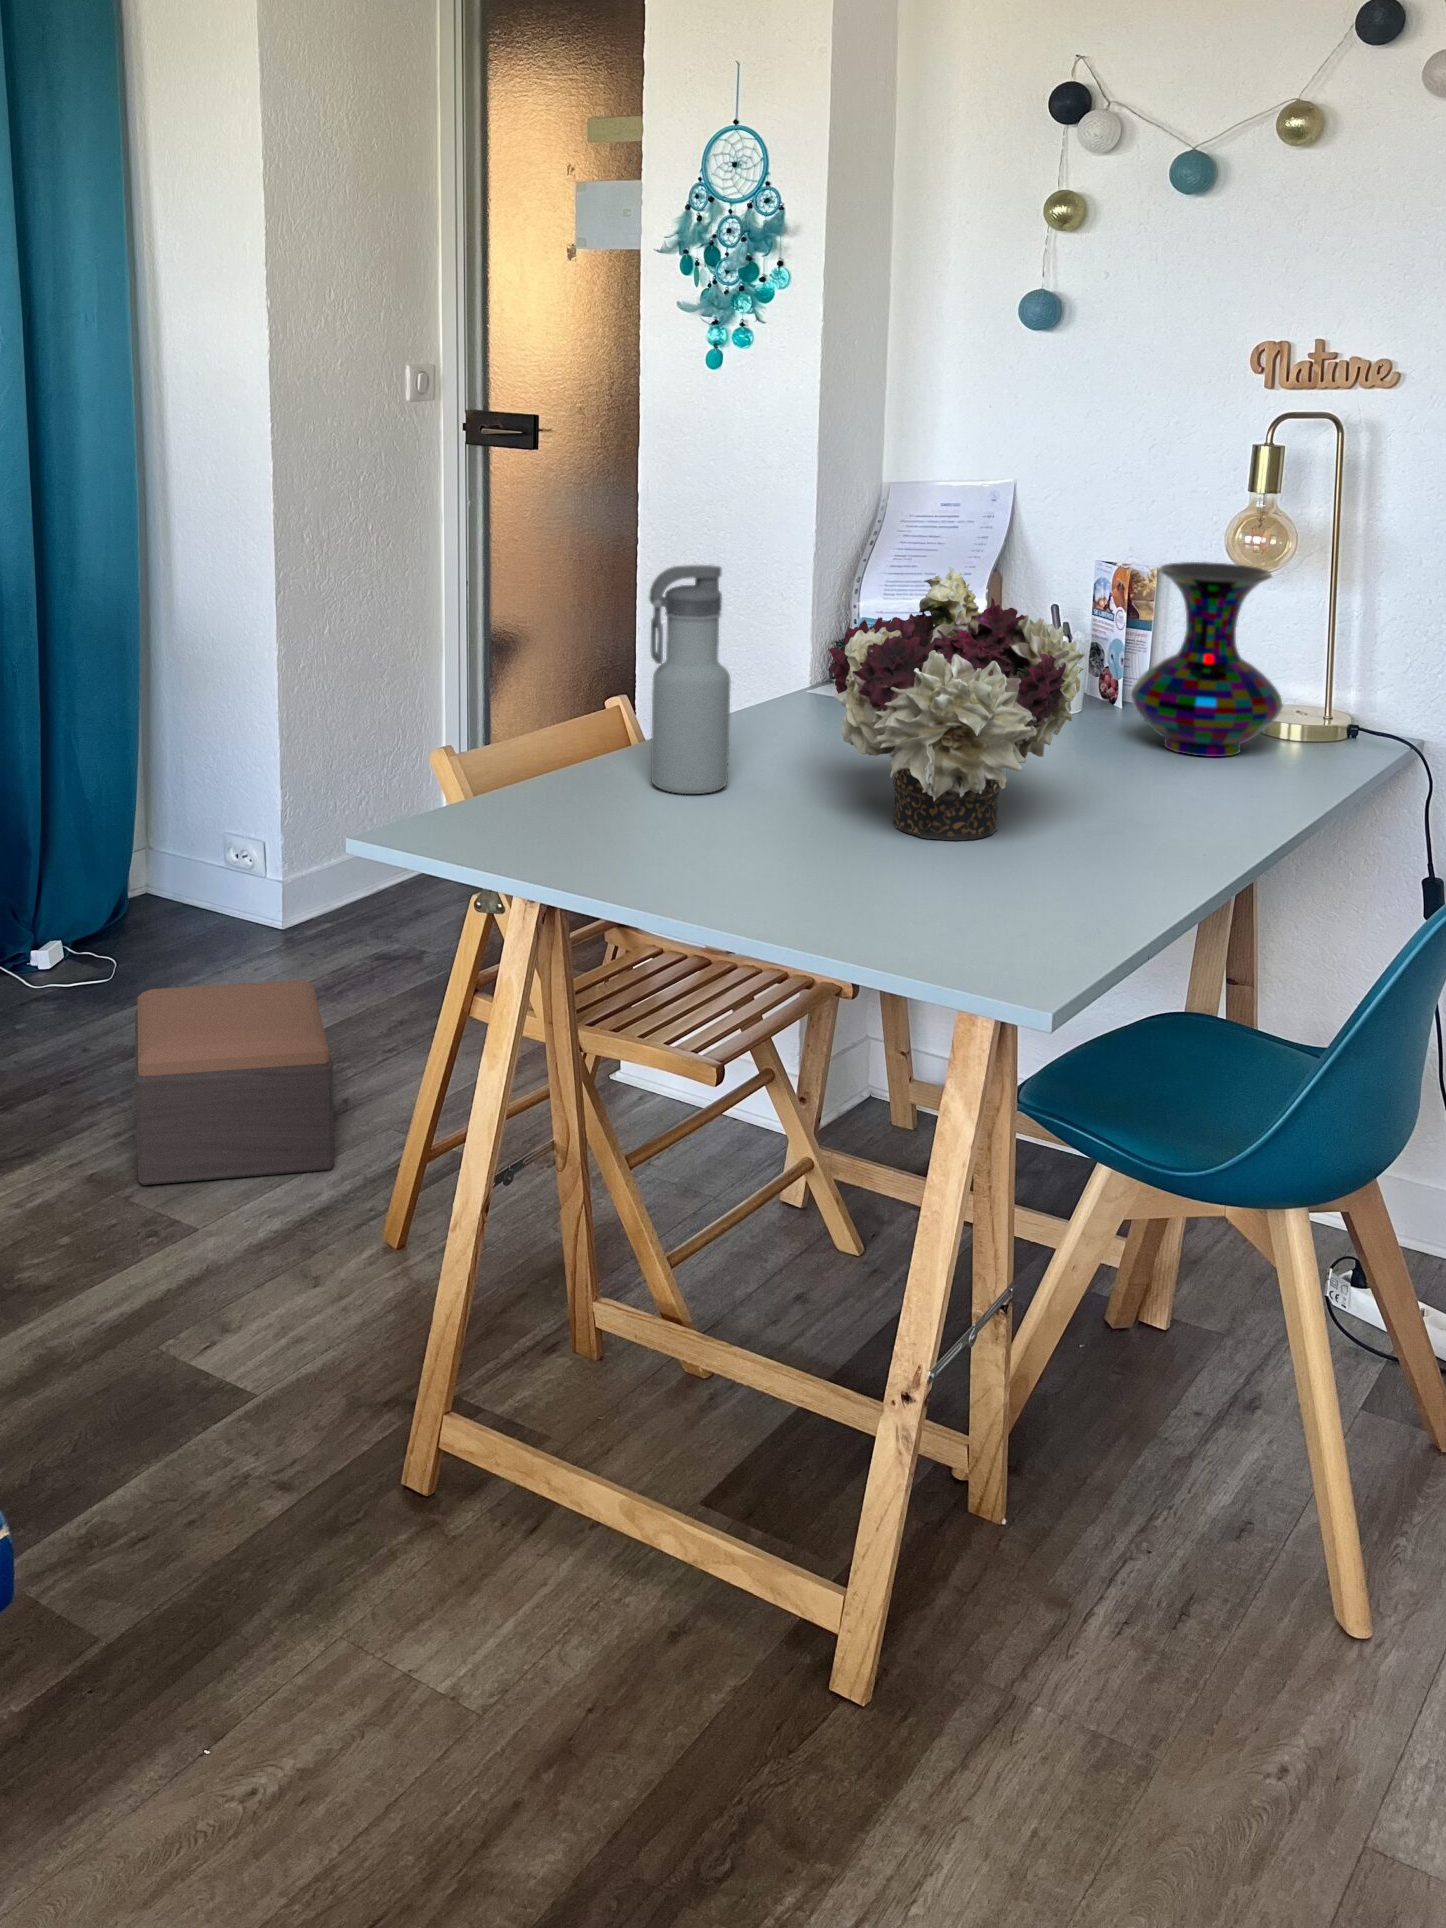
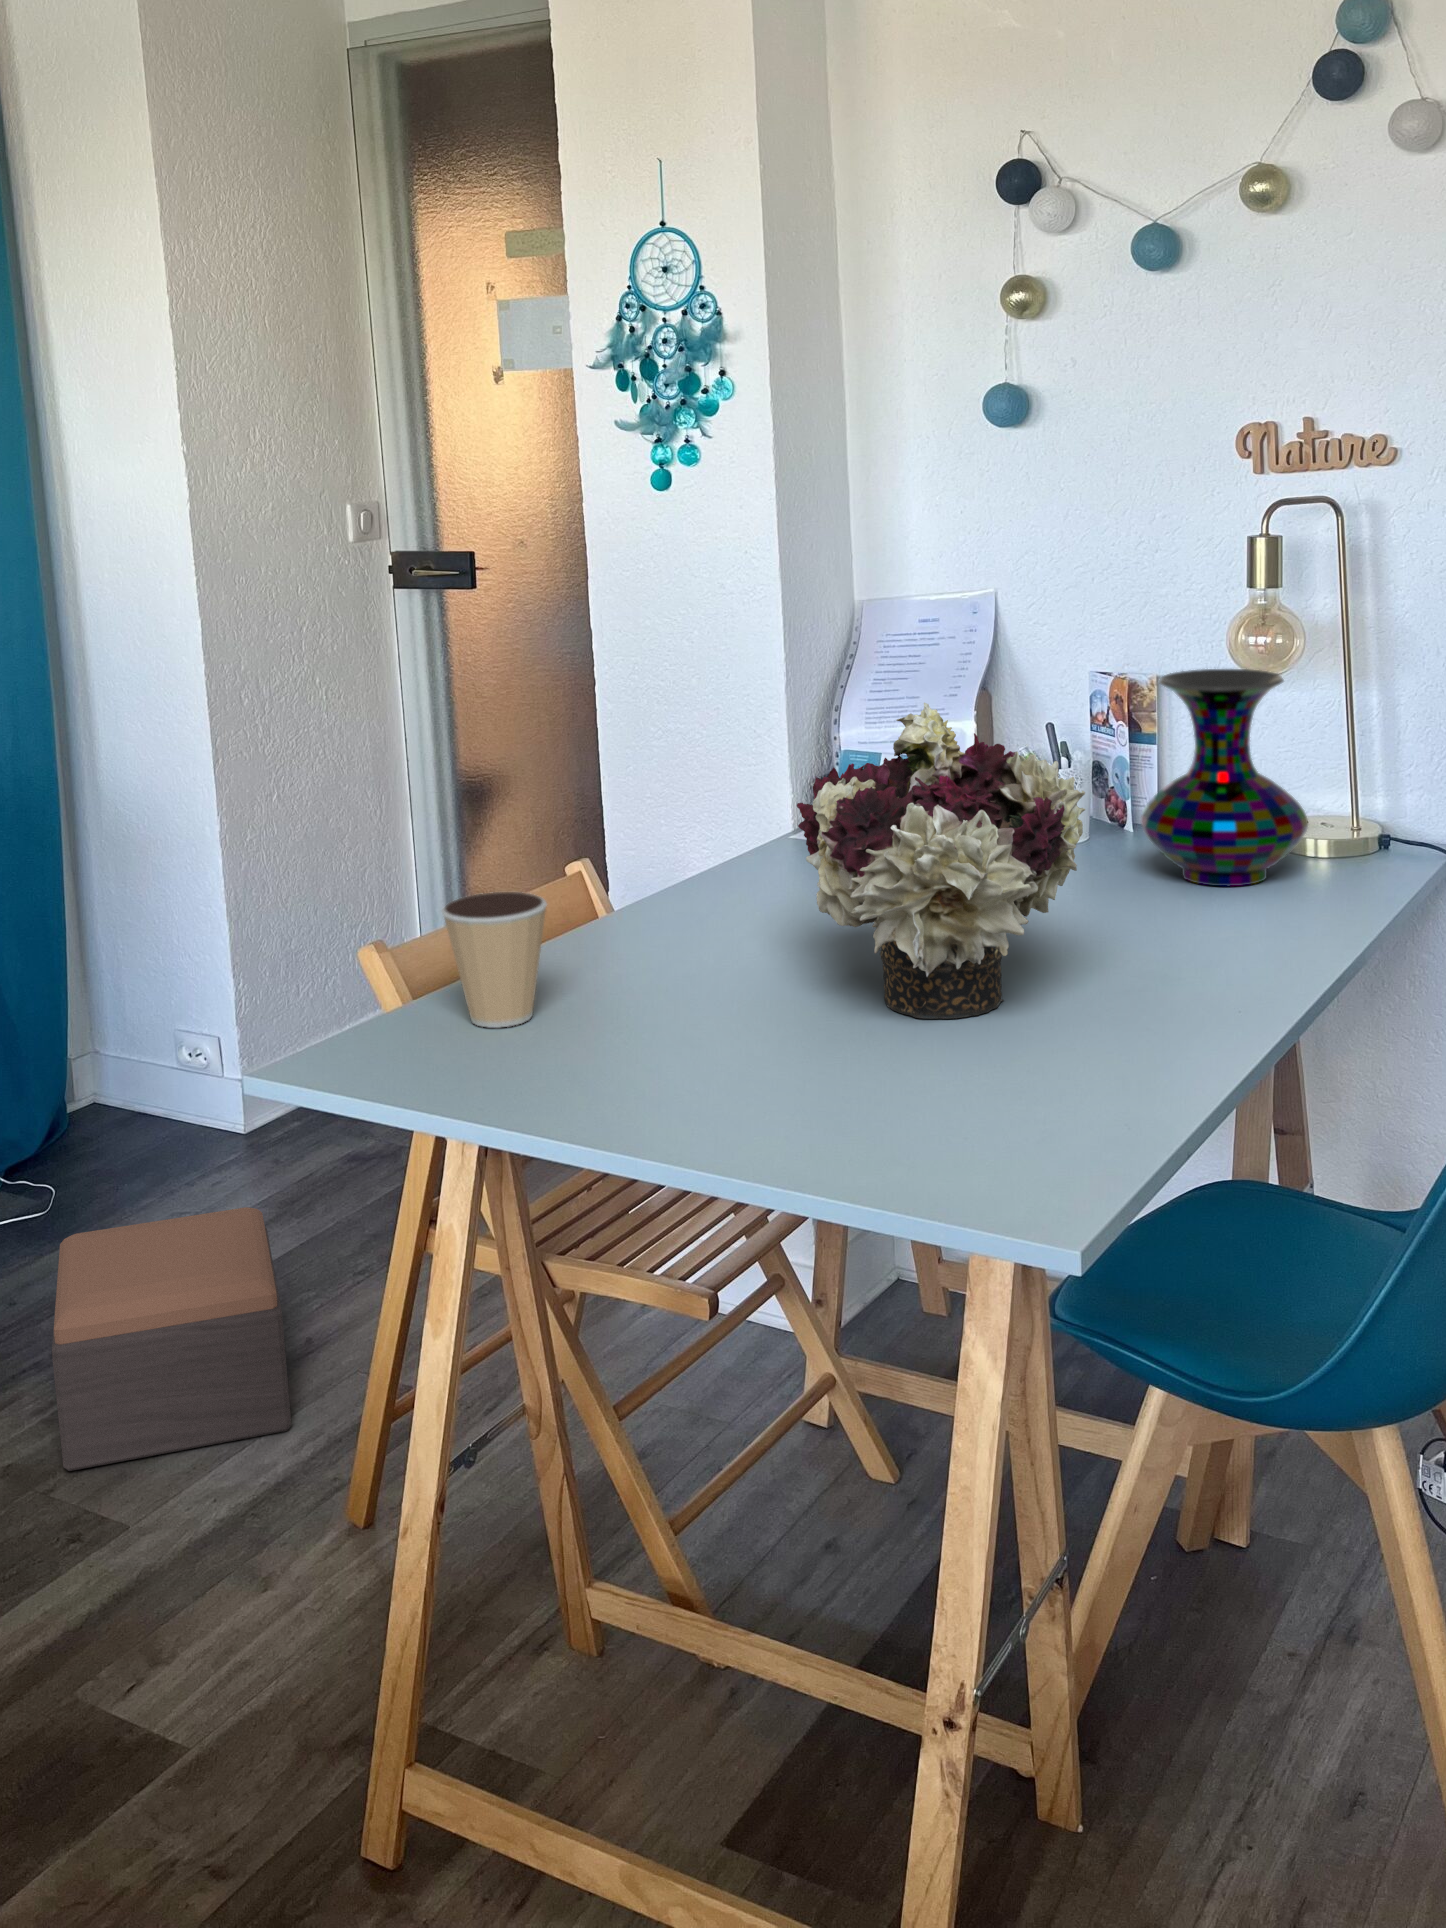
water bottle: present [649,565,731,794] -> none [589,717,695,982]
coffee cup: none [517,705,609,819] -> present [442,892,547,1028]

